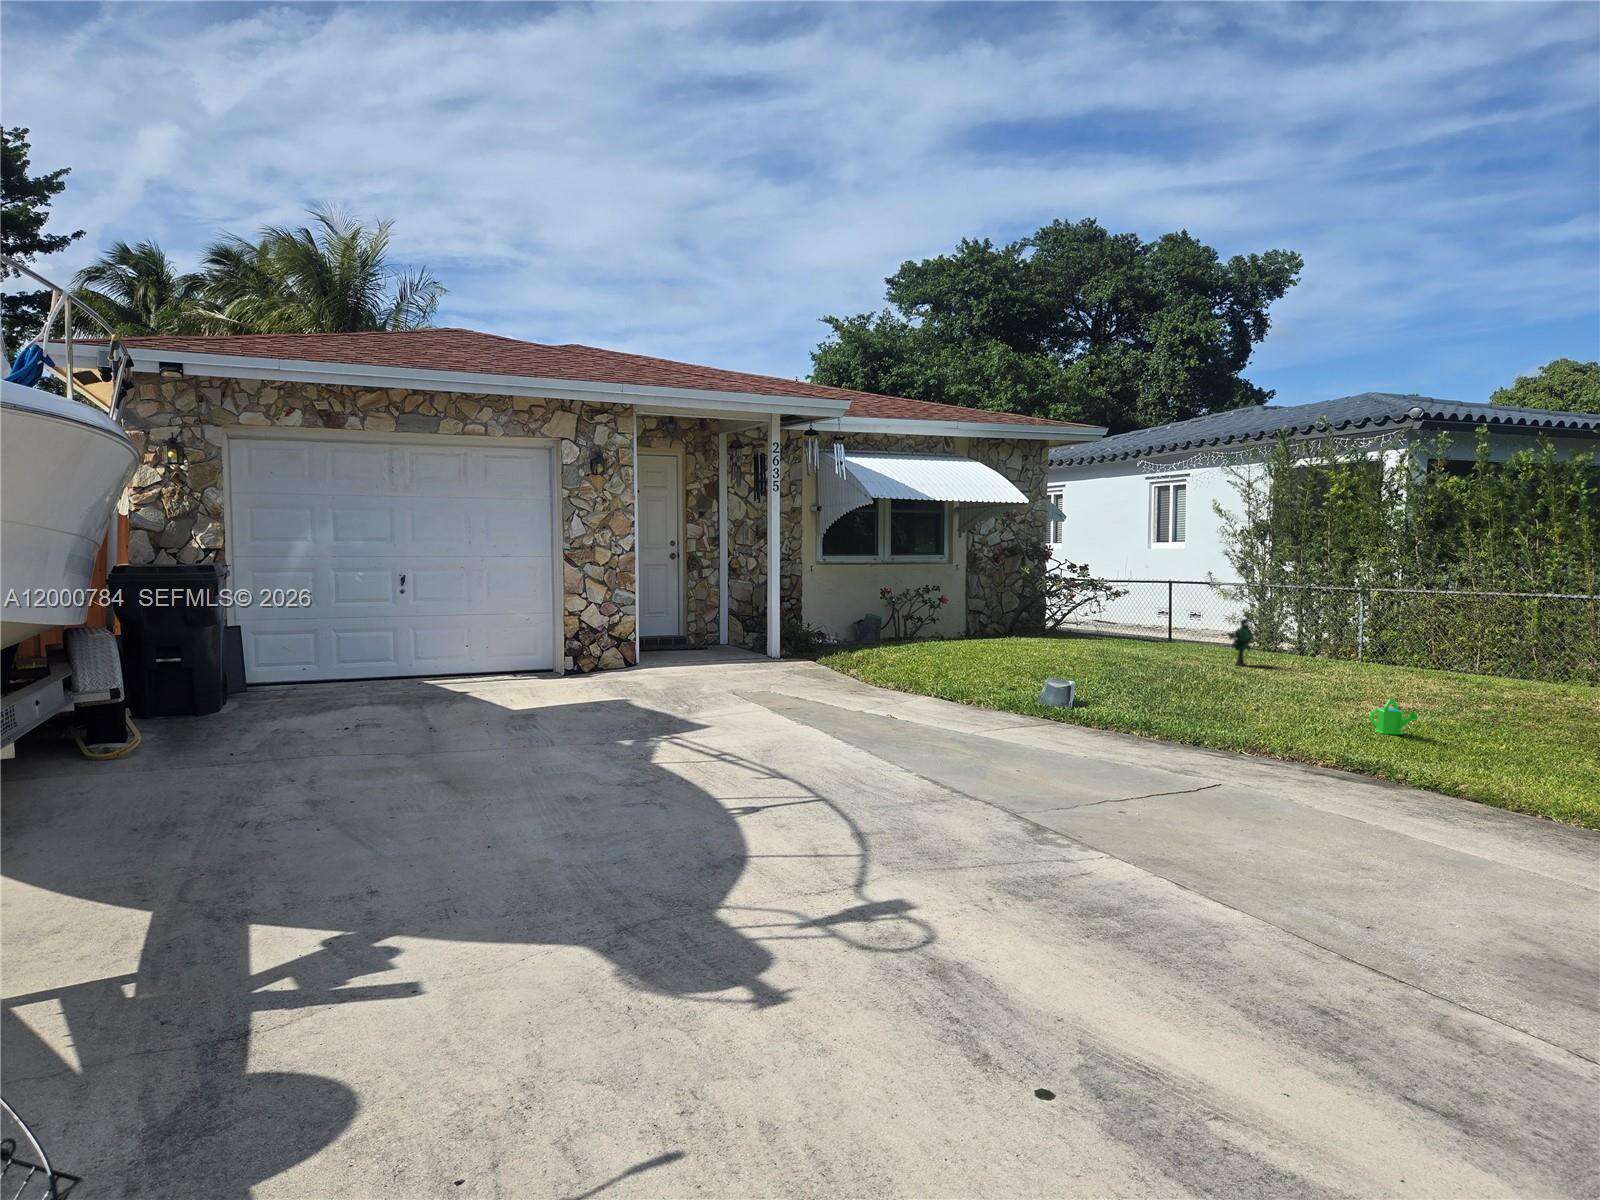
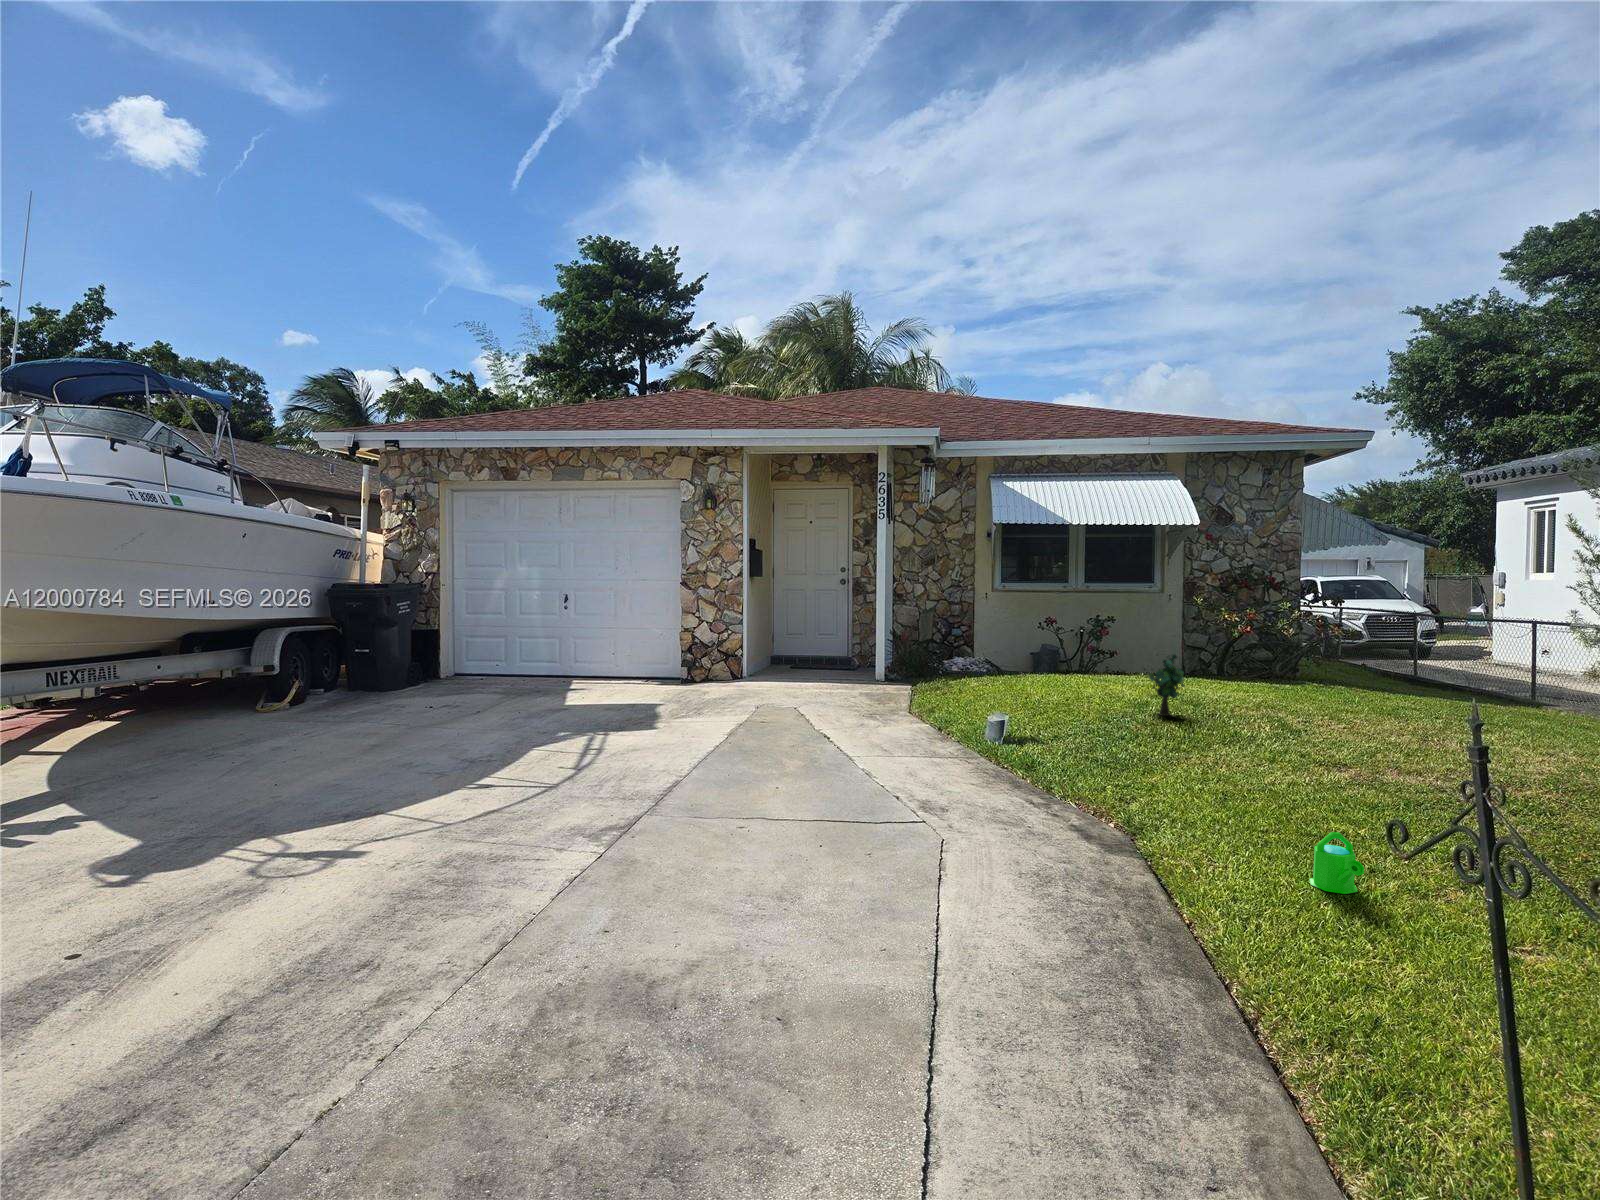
decorative plant: present [1227,616,1256,666] -> present [1147,655,1185,716]

